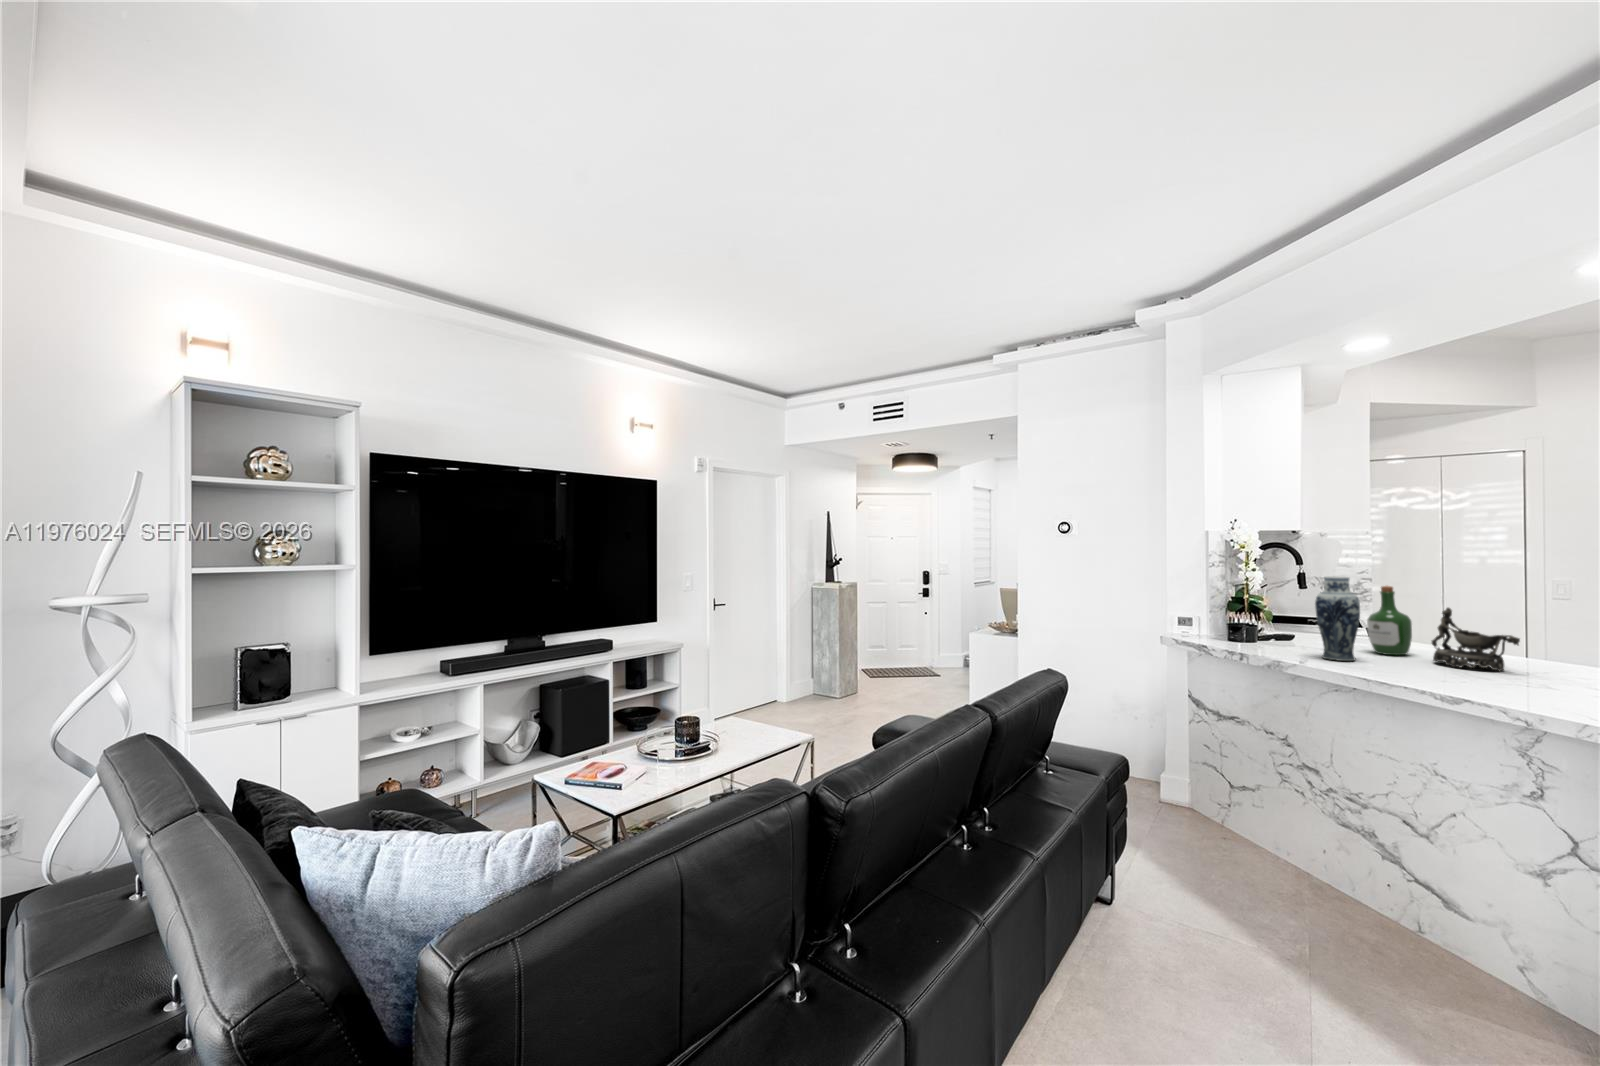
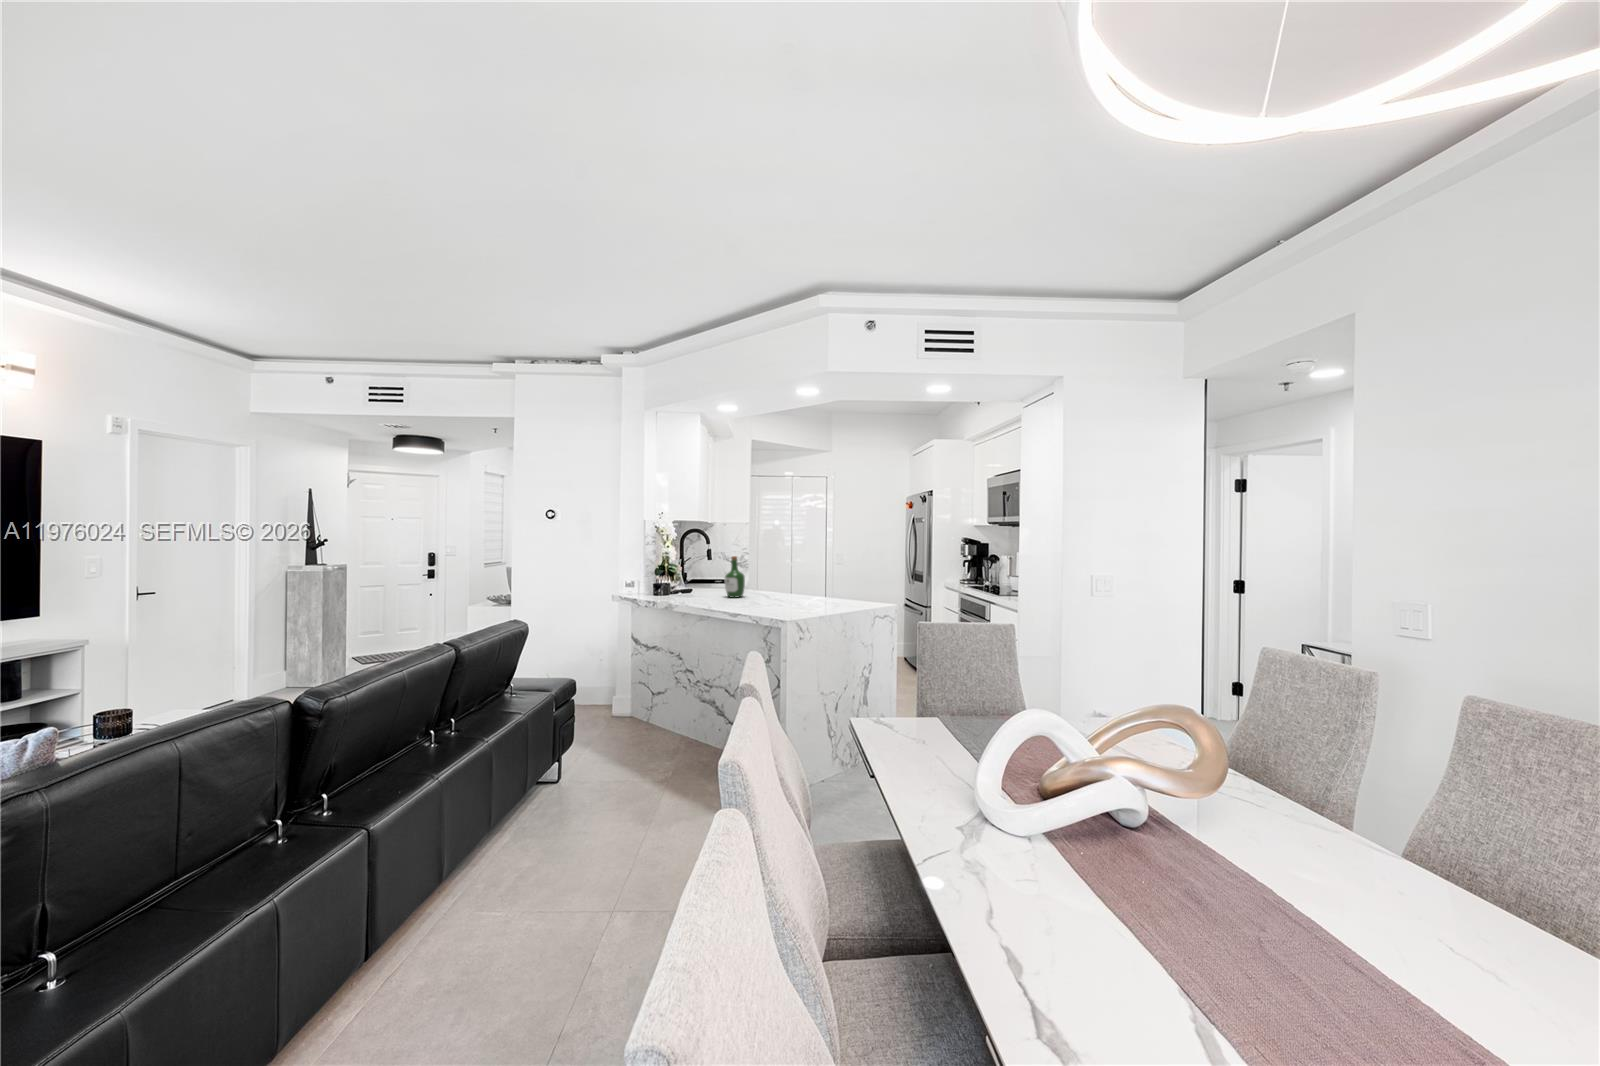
vase: present [1315,576,1360,661] -> none [695,551,717,602]
decorative bowl: present [1432,608,1520,671] -> none [750,567,781,602]

